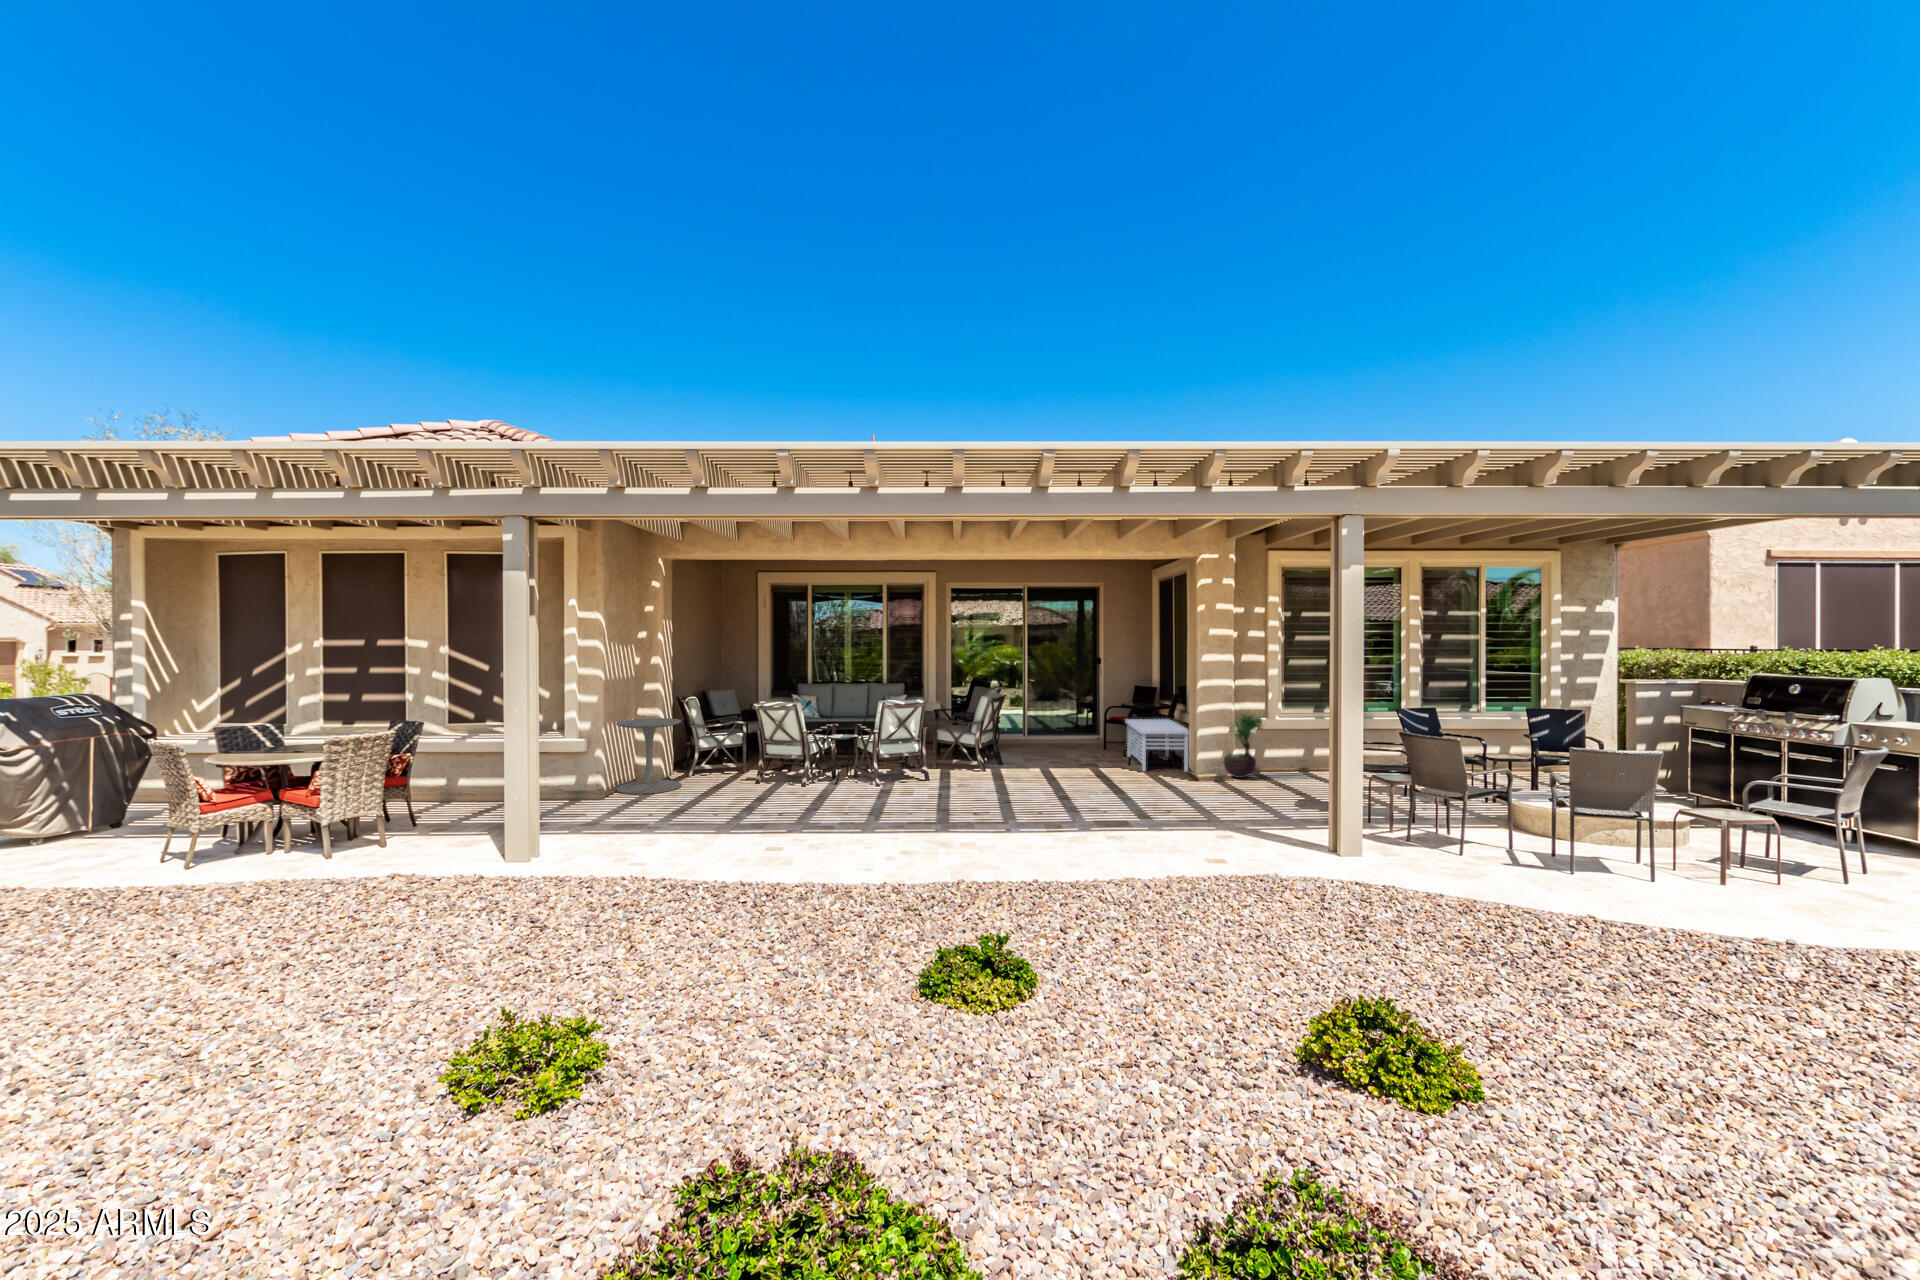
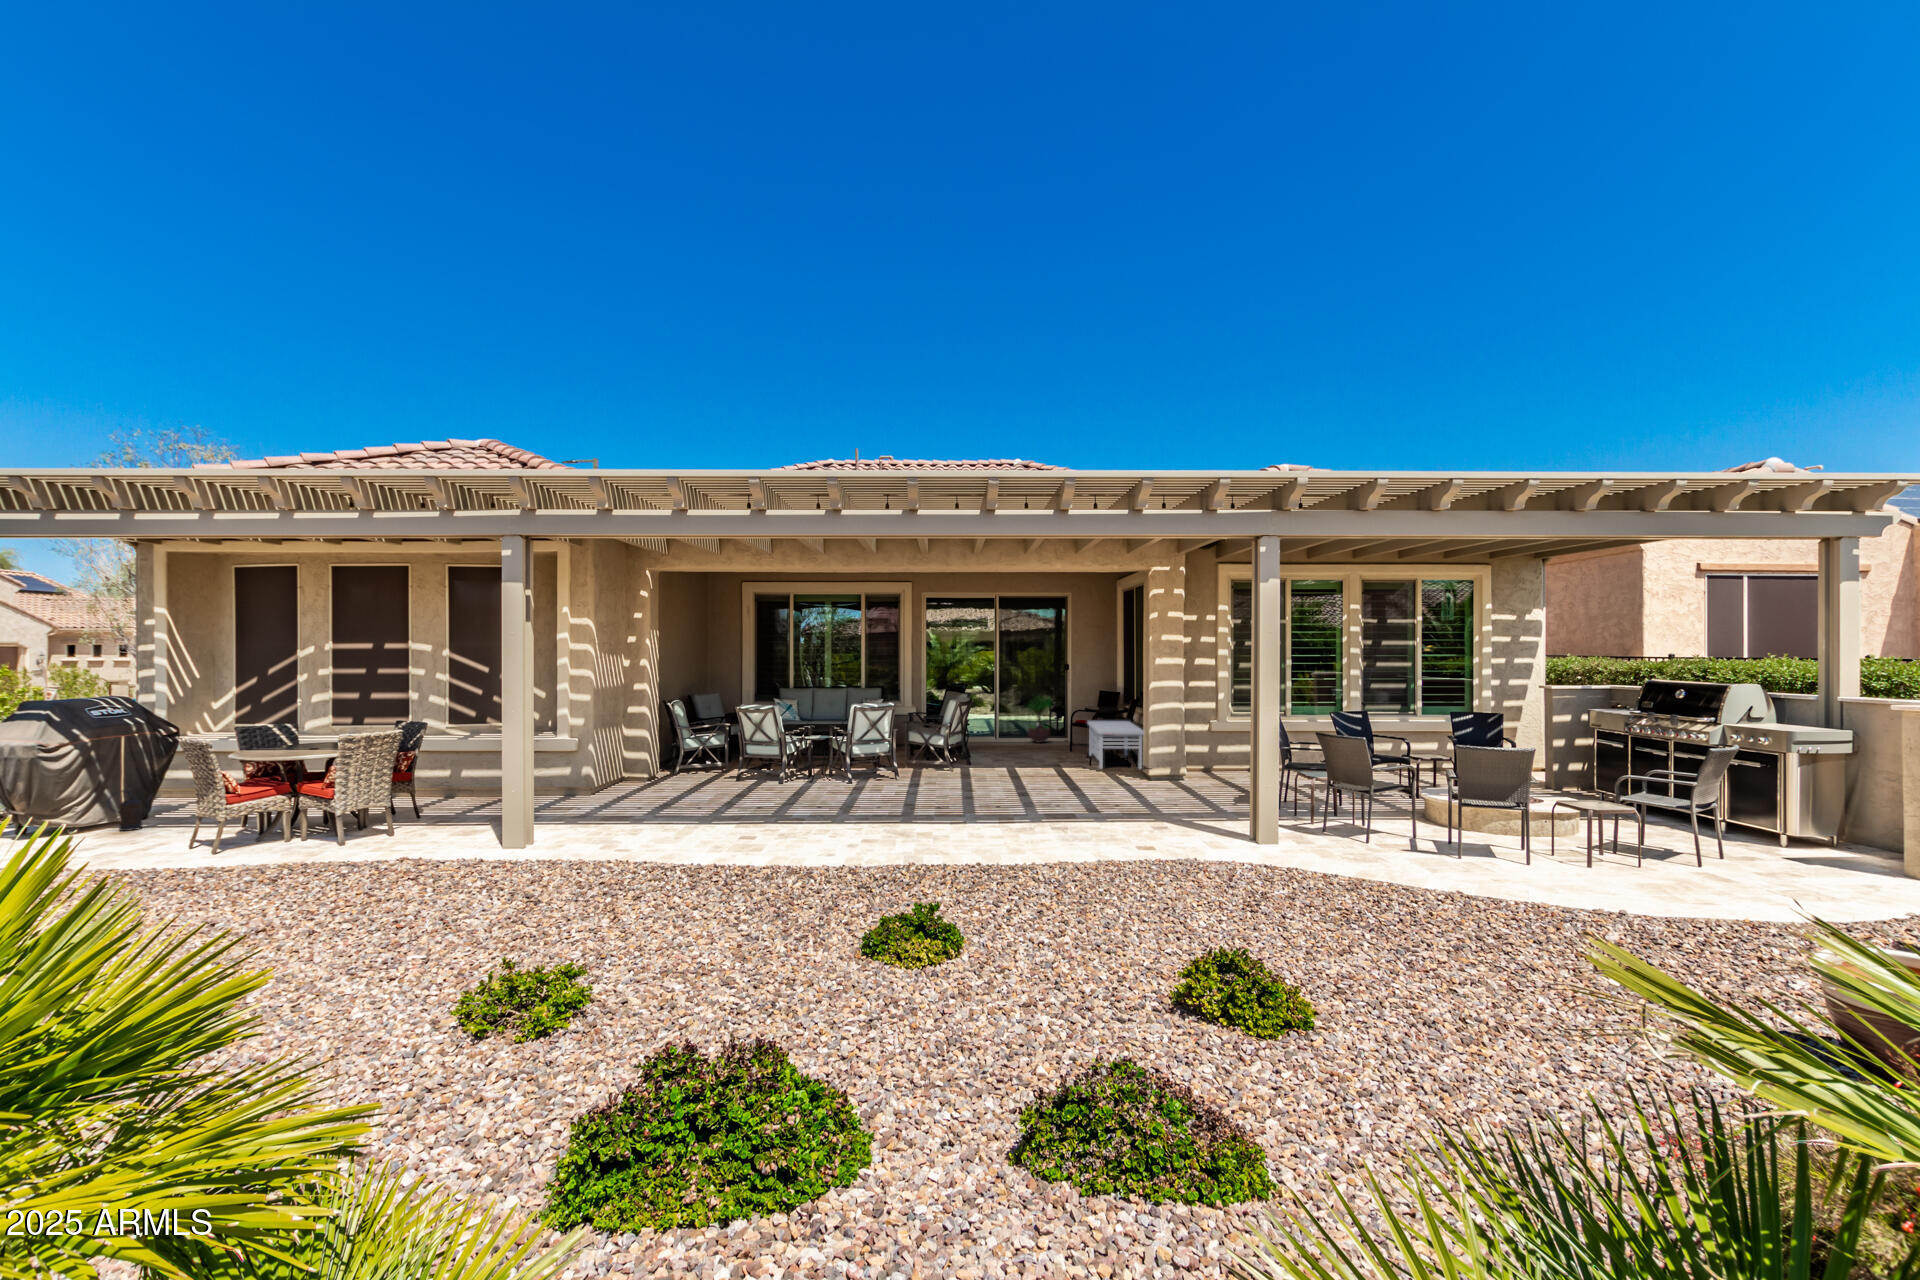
potted tree: present [1224,715,1263,778] -> present [1028,696,1051,743]
pedestal table: present [616,718,682,794] -> none [608,719,669,789]
watering can: none [72,799,124,843] -> present [107,791,152,831]

